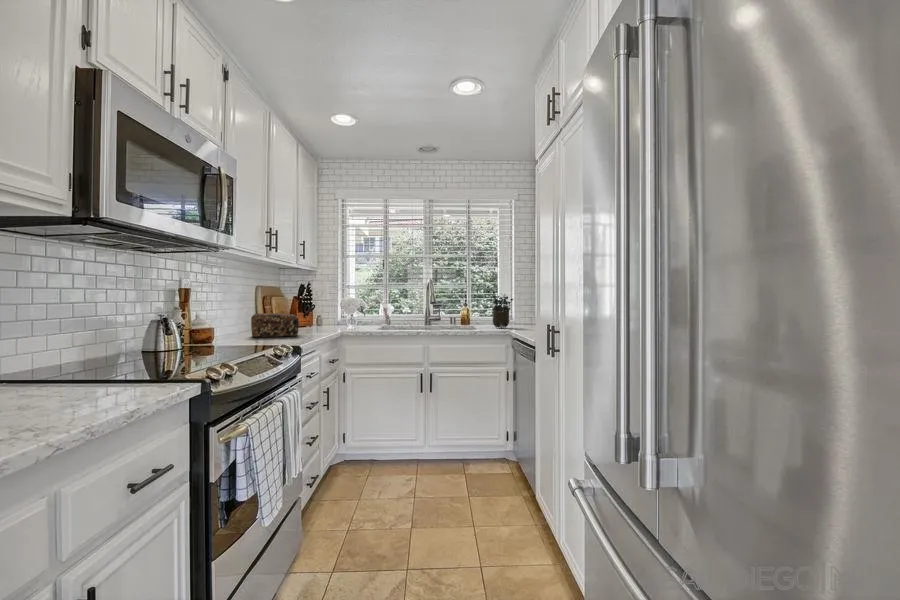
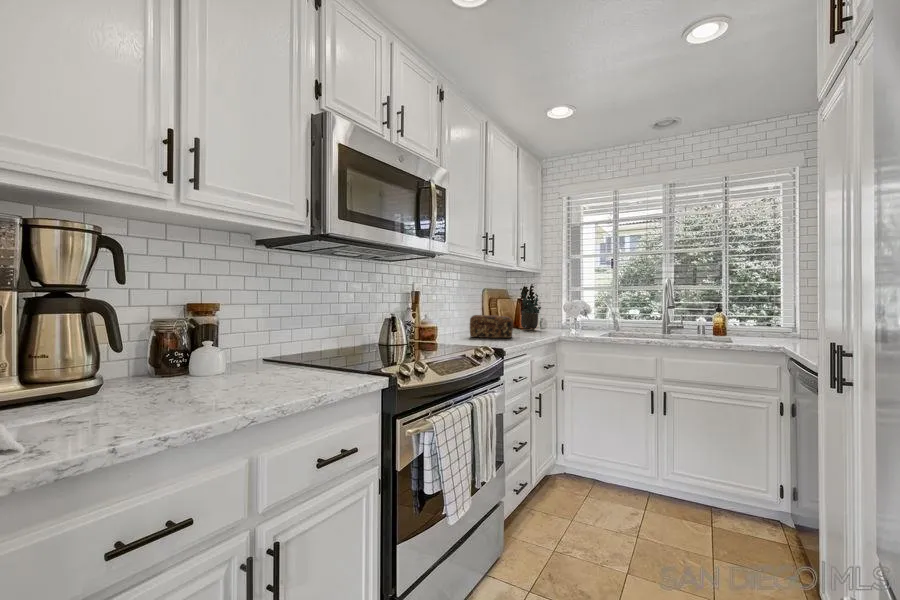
potted plant: present [487,287,513,328] -> present [520,288,541,330]

